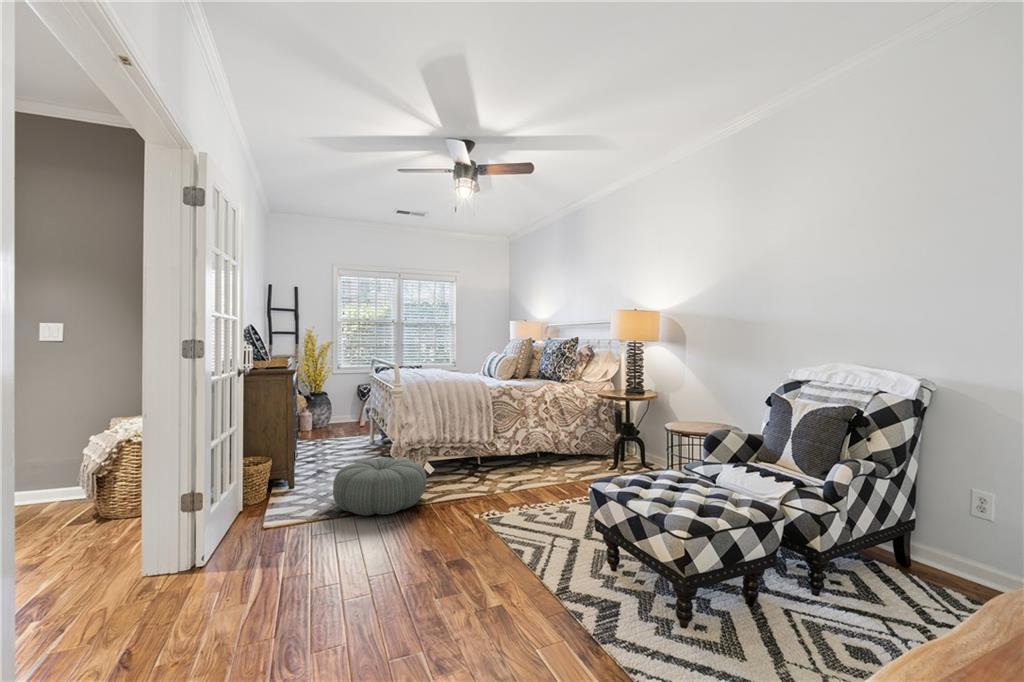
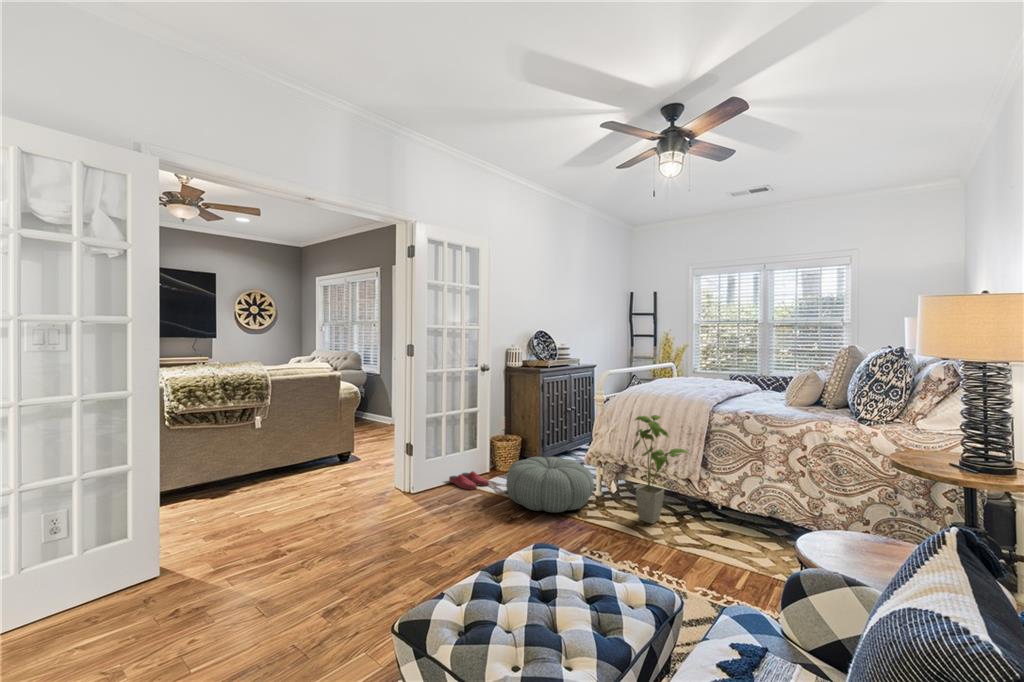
house plant: none [449,396,494,487] -> present [632,415,690,524]
slippers: none [233,510,291,535] -> present [449,471,489,490]

